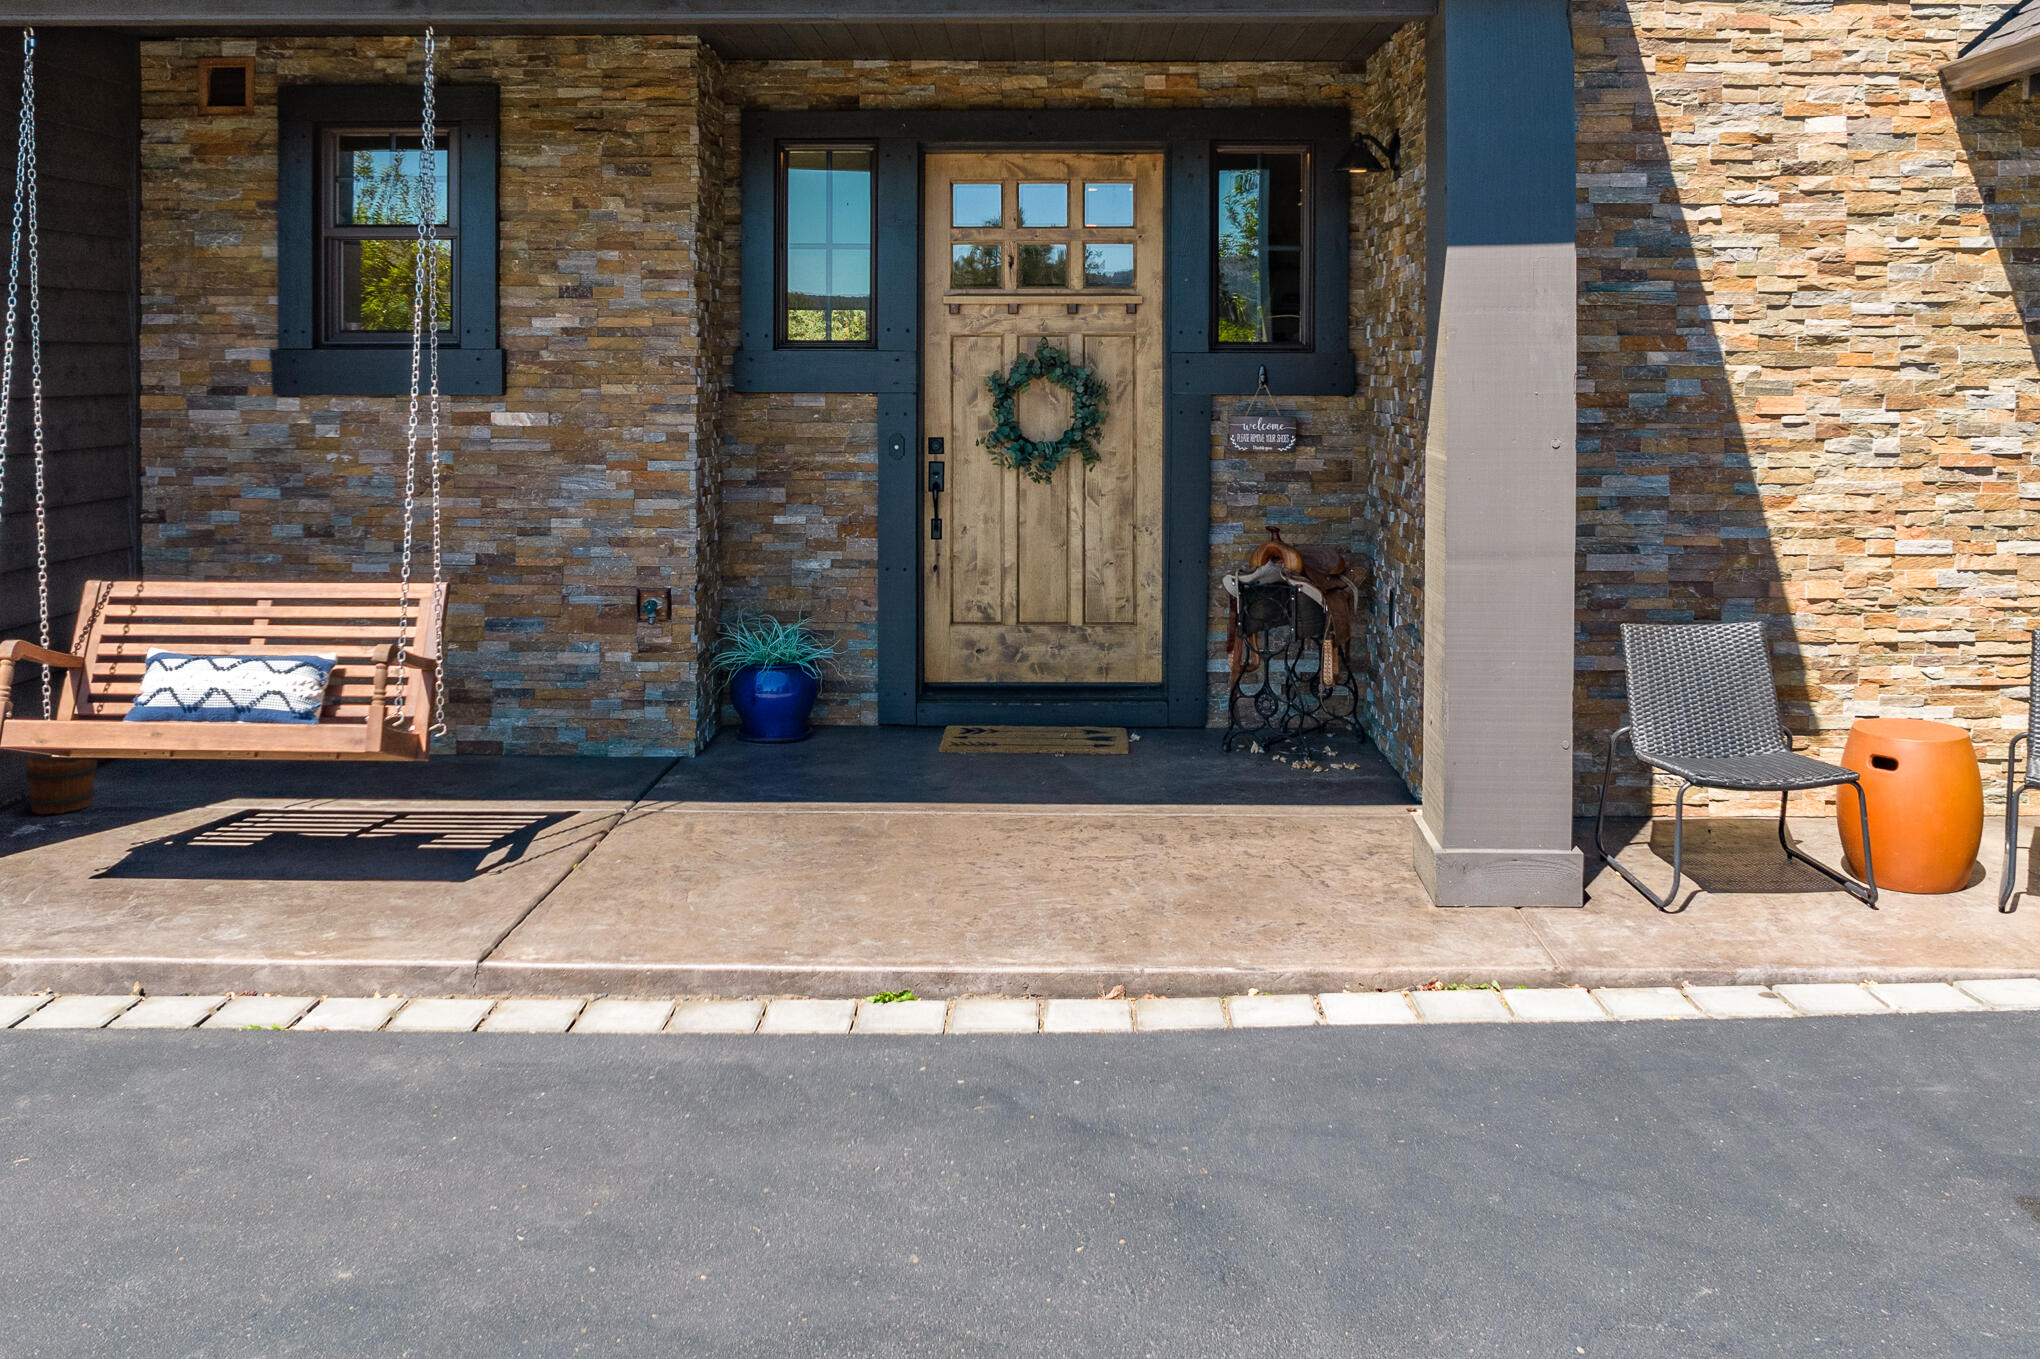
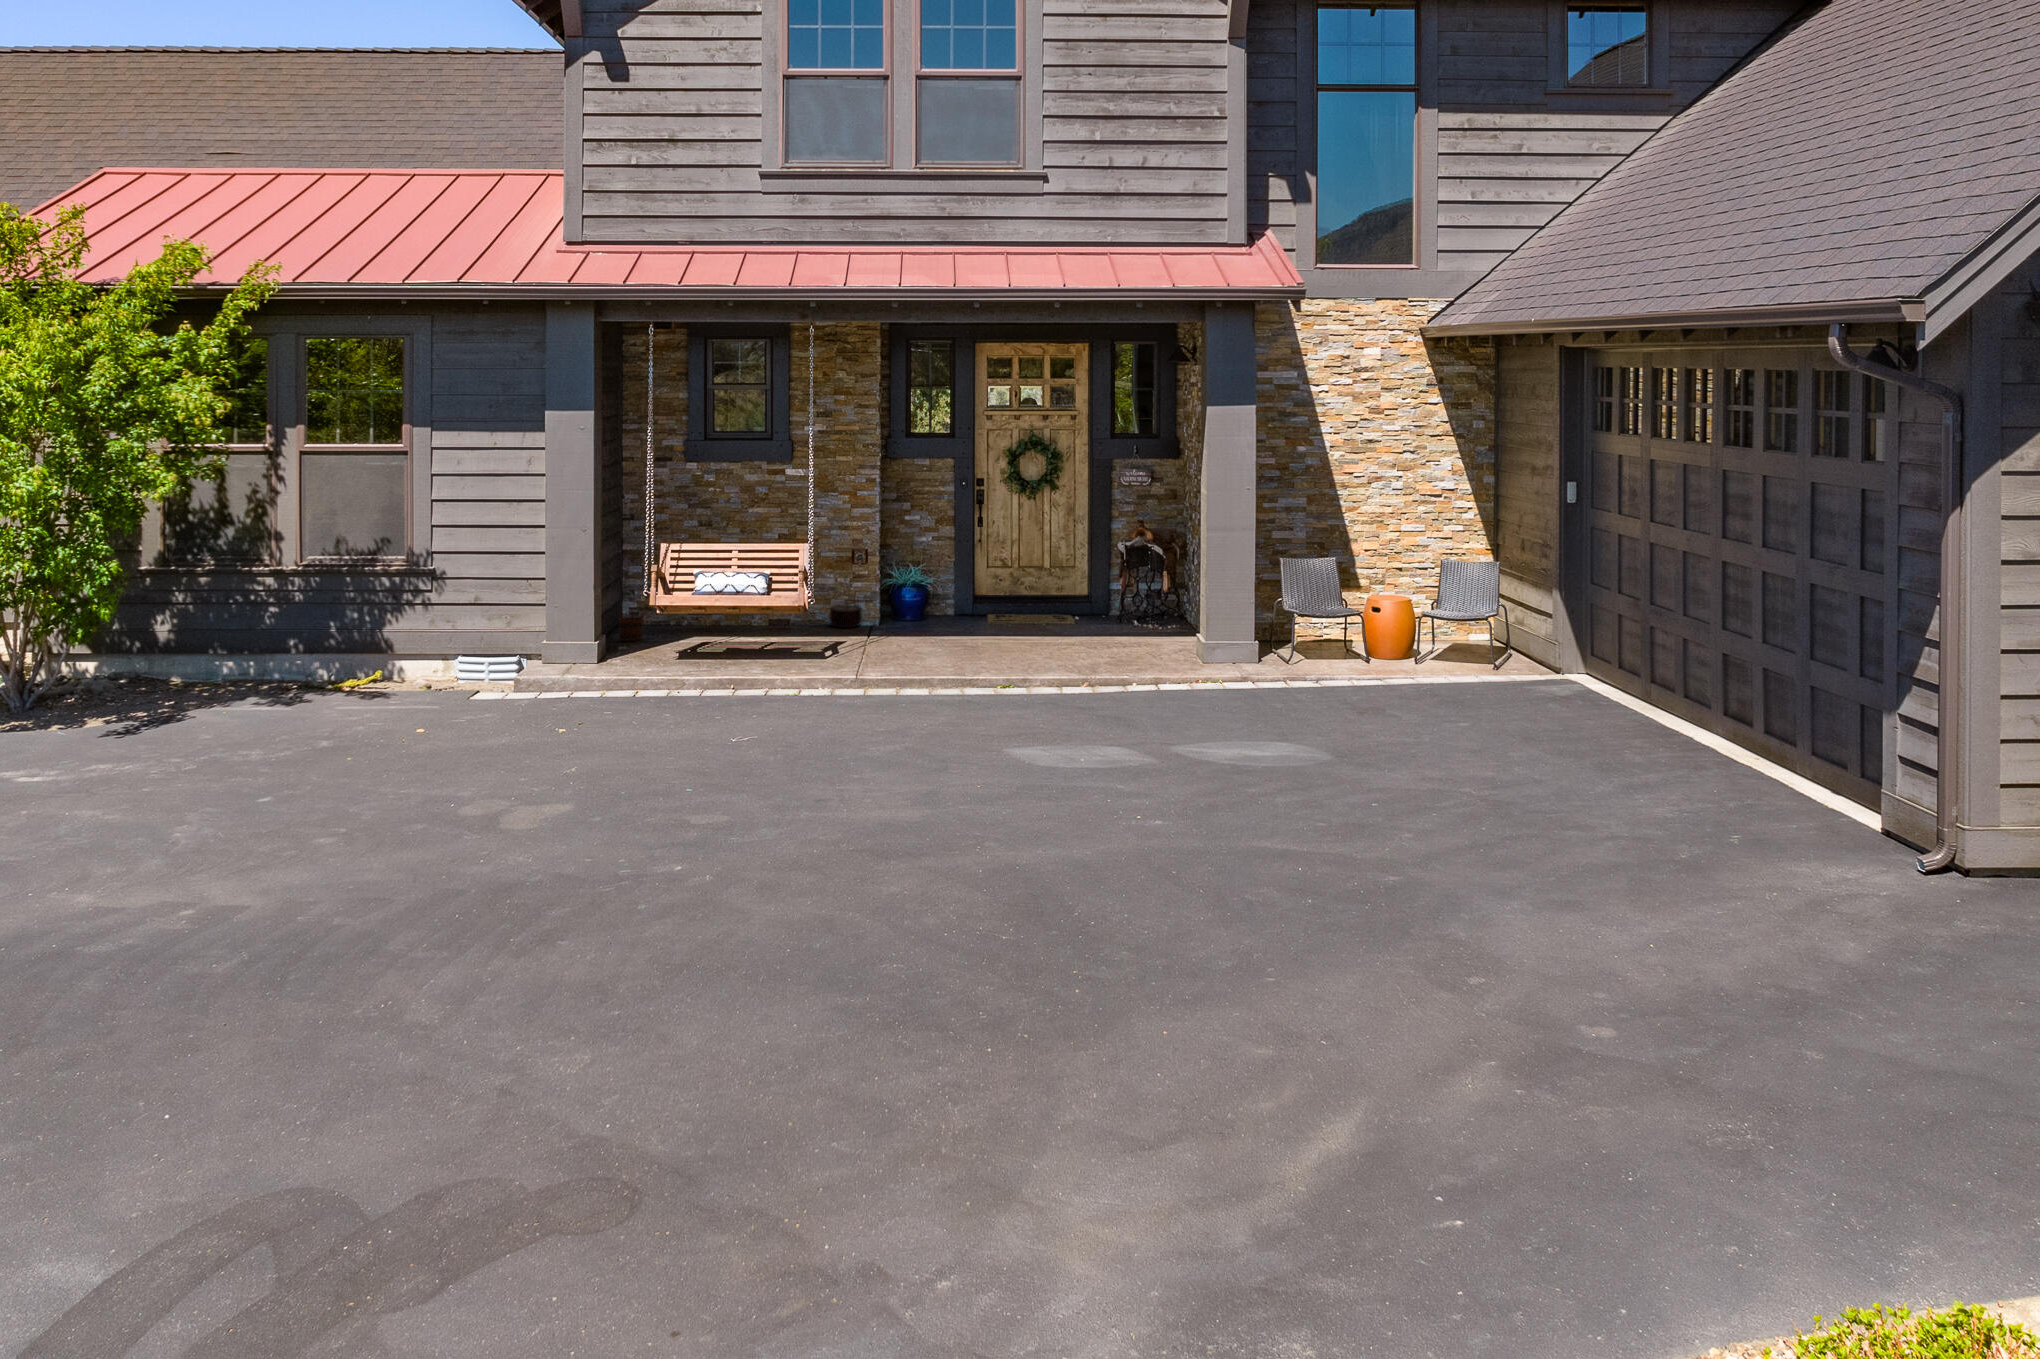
decorative plant: none [571,629,646,770] -> present [828,569,862,628]

